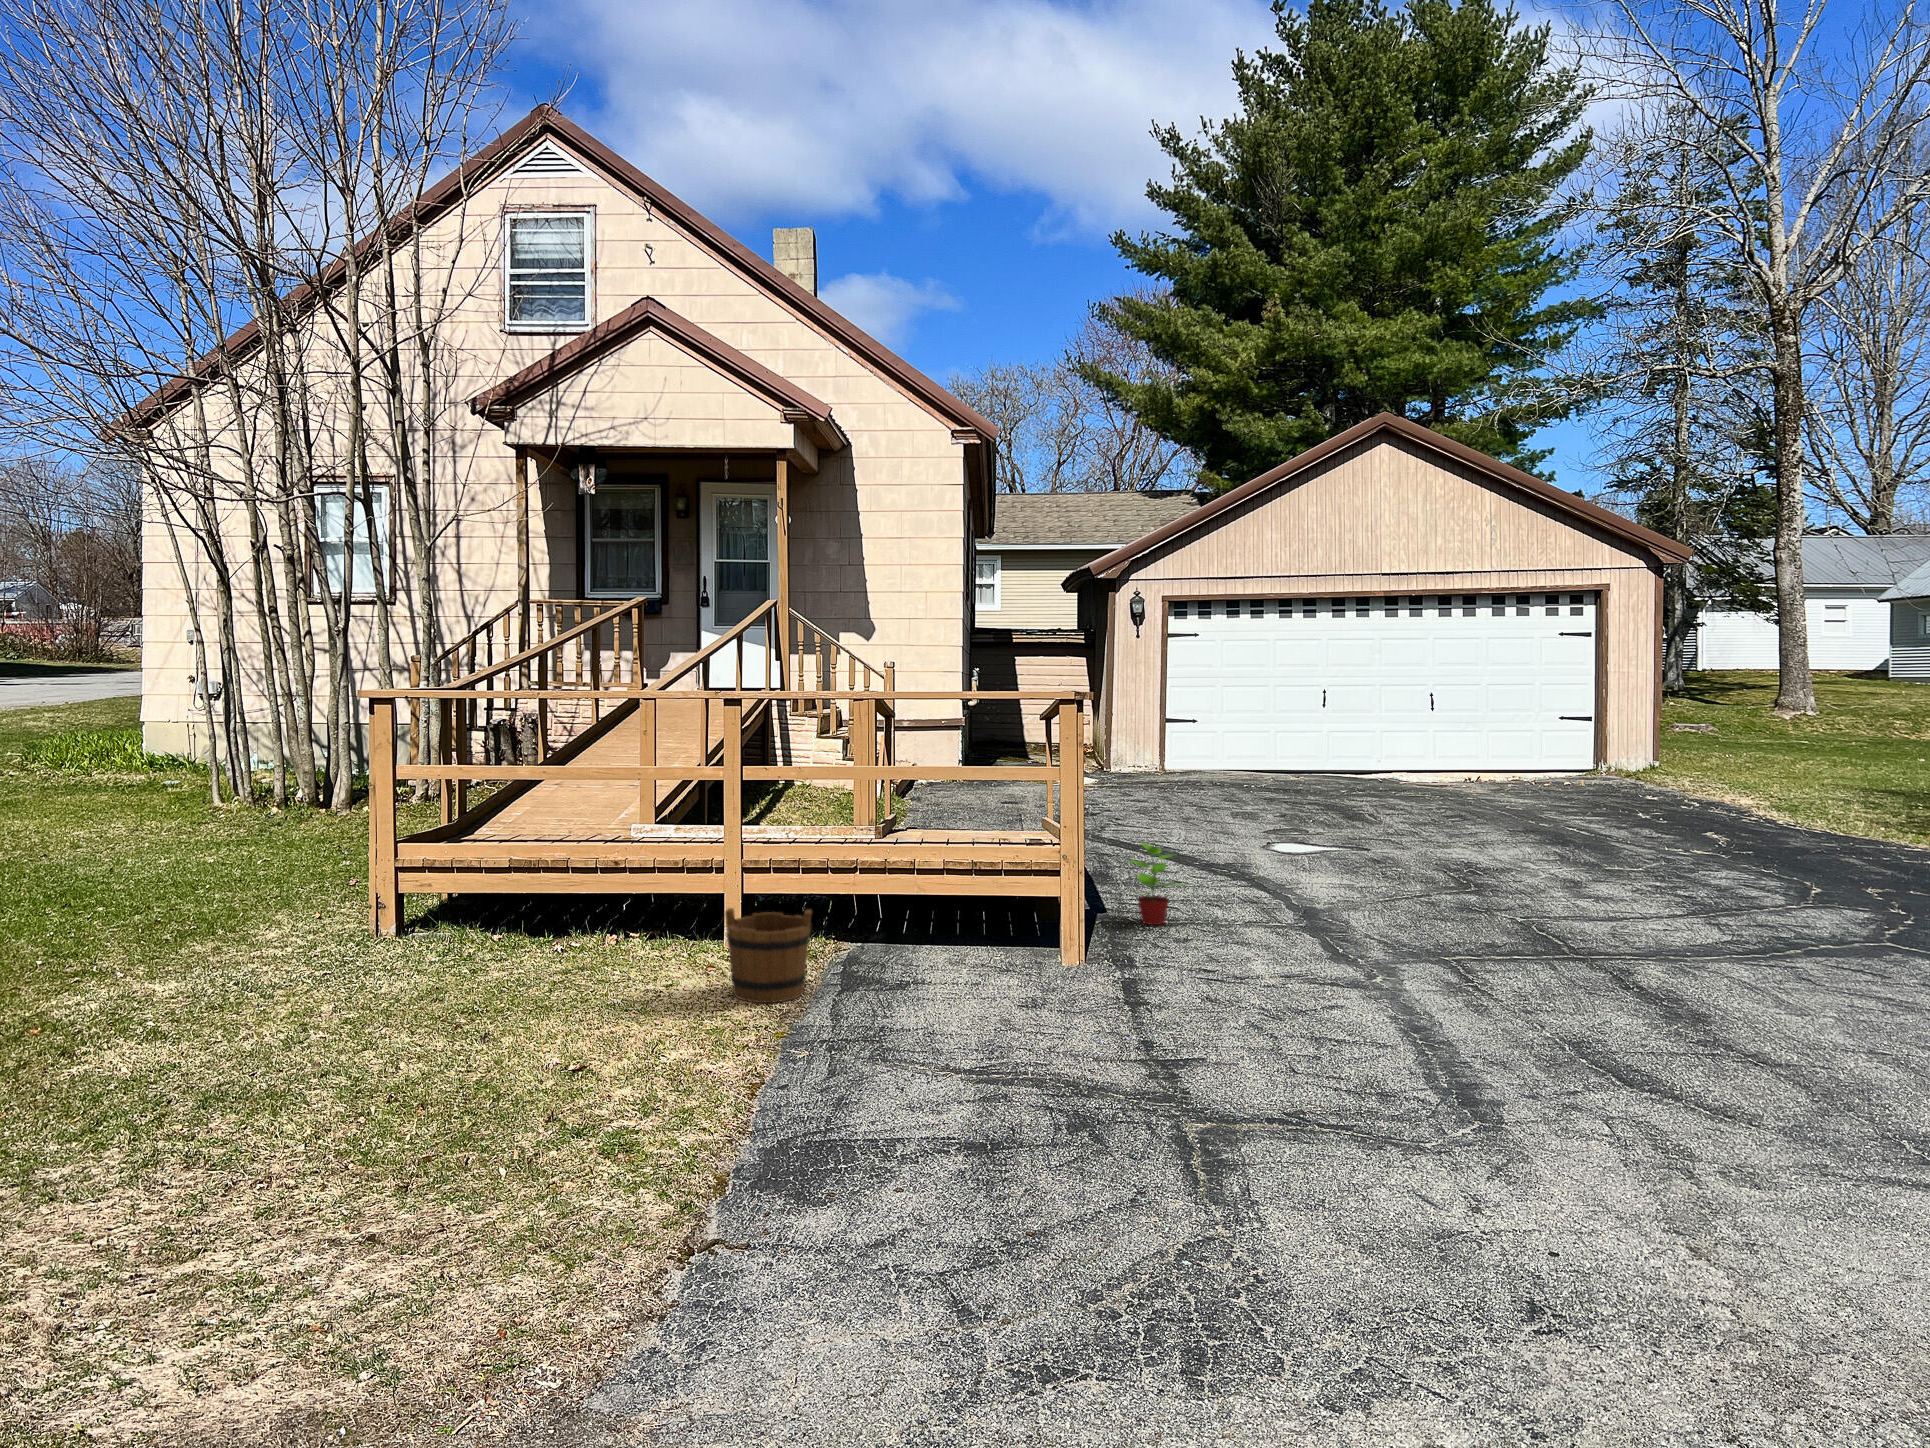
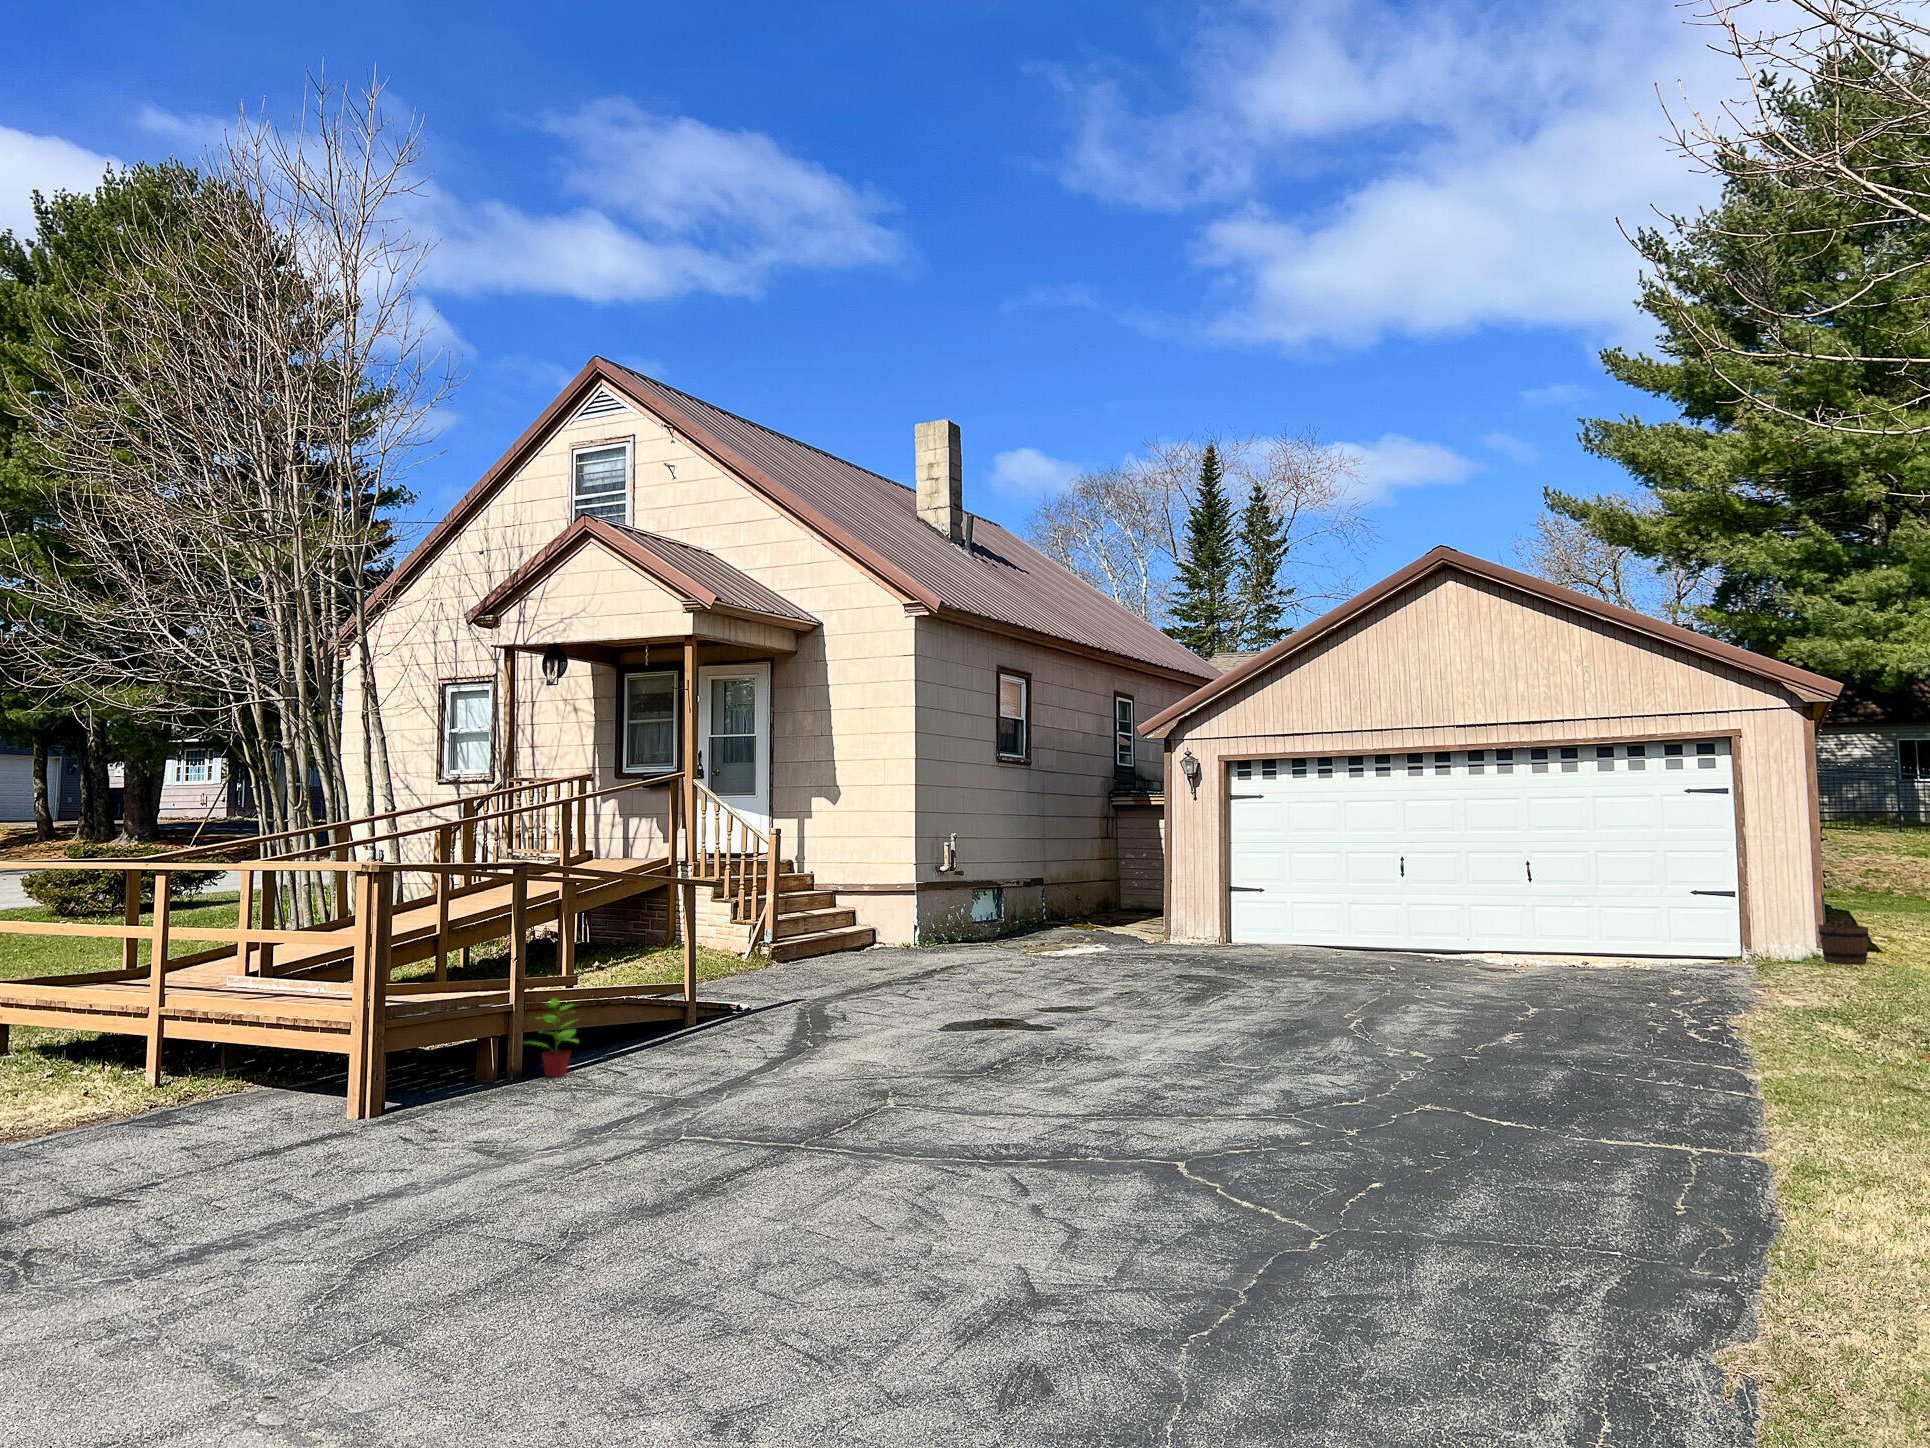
bucket: present [725,908,813,1003] -> present [1818,919,1868,964]

